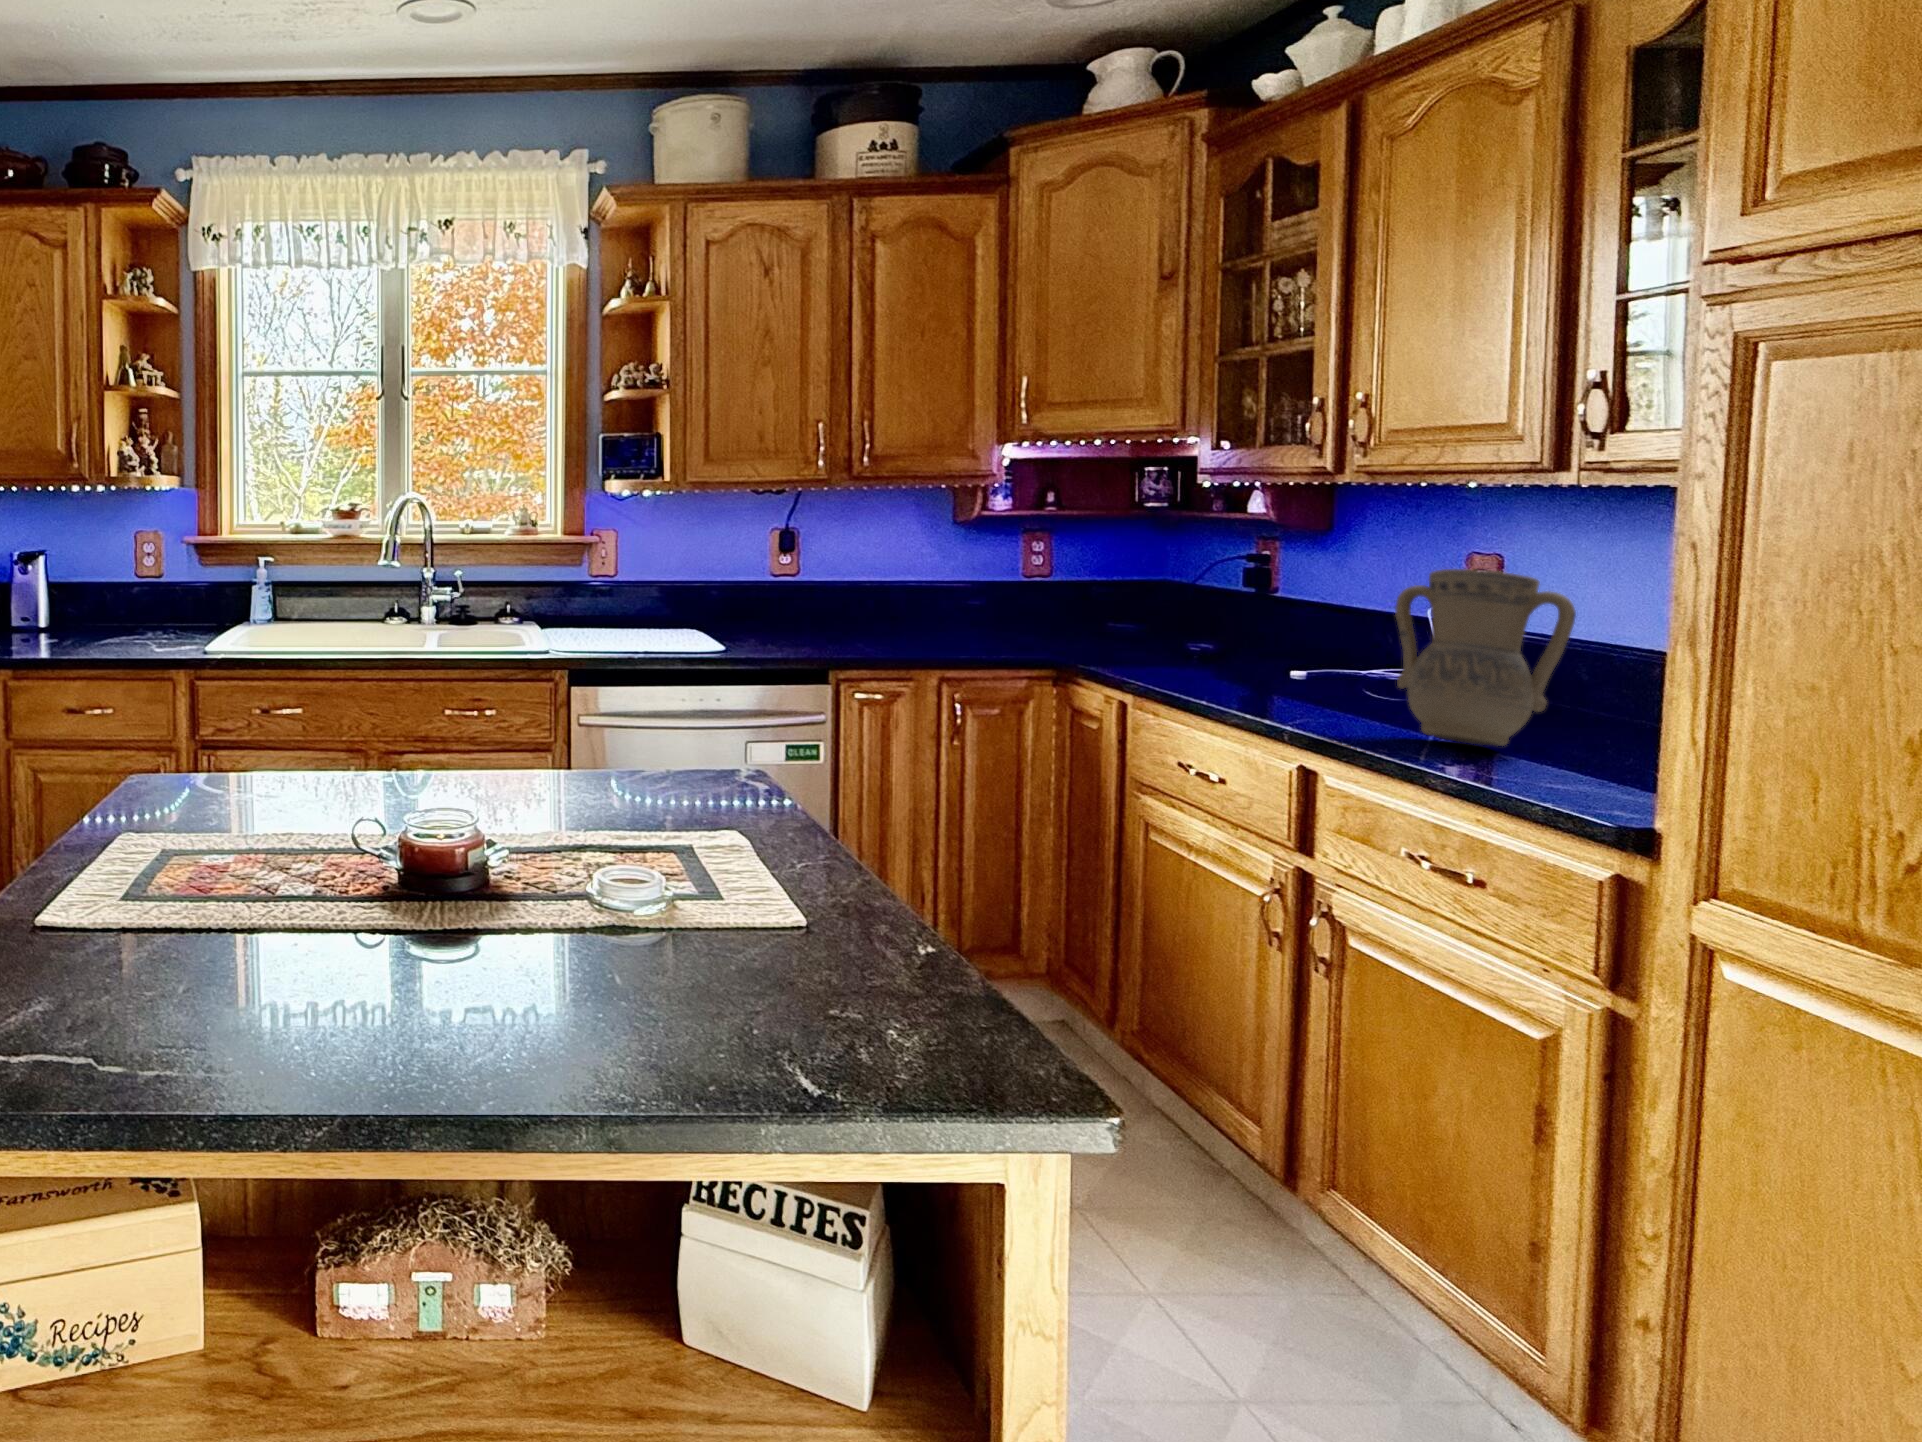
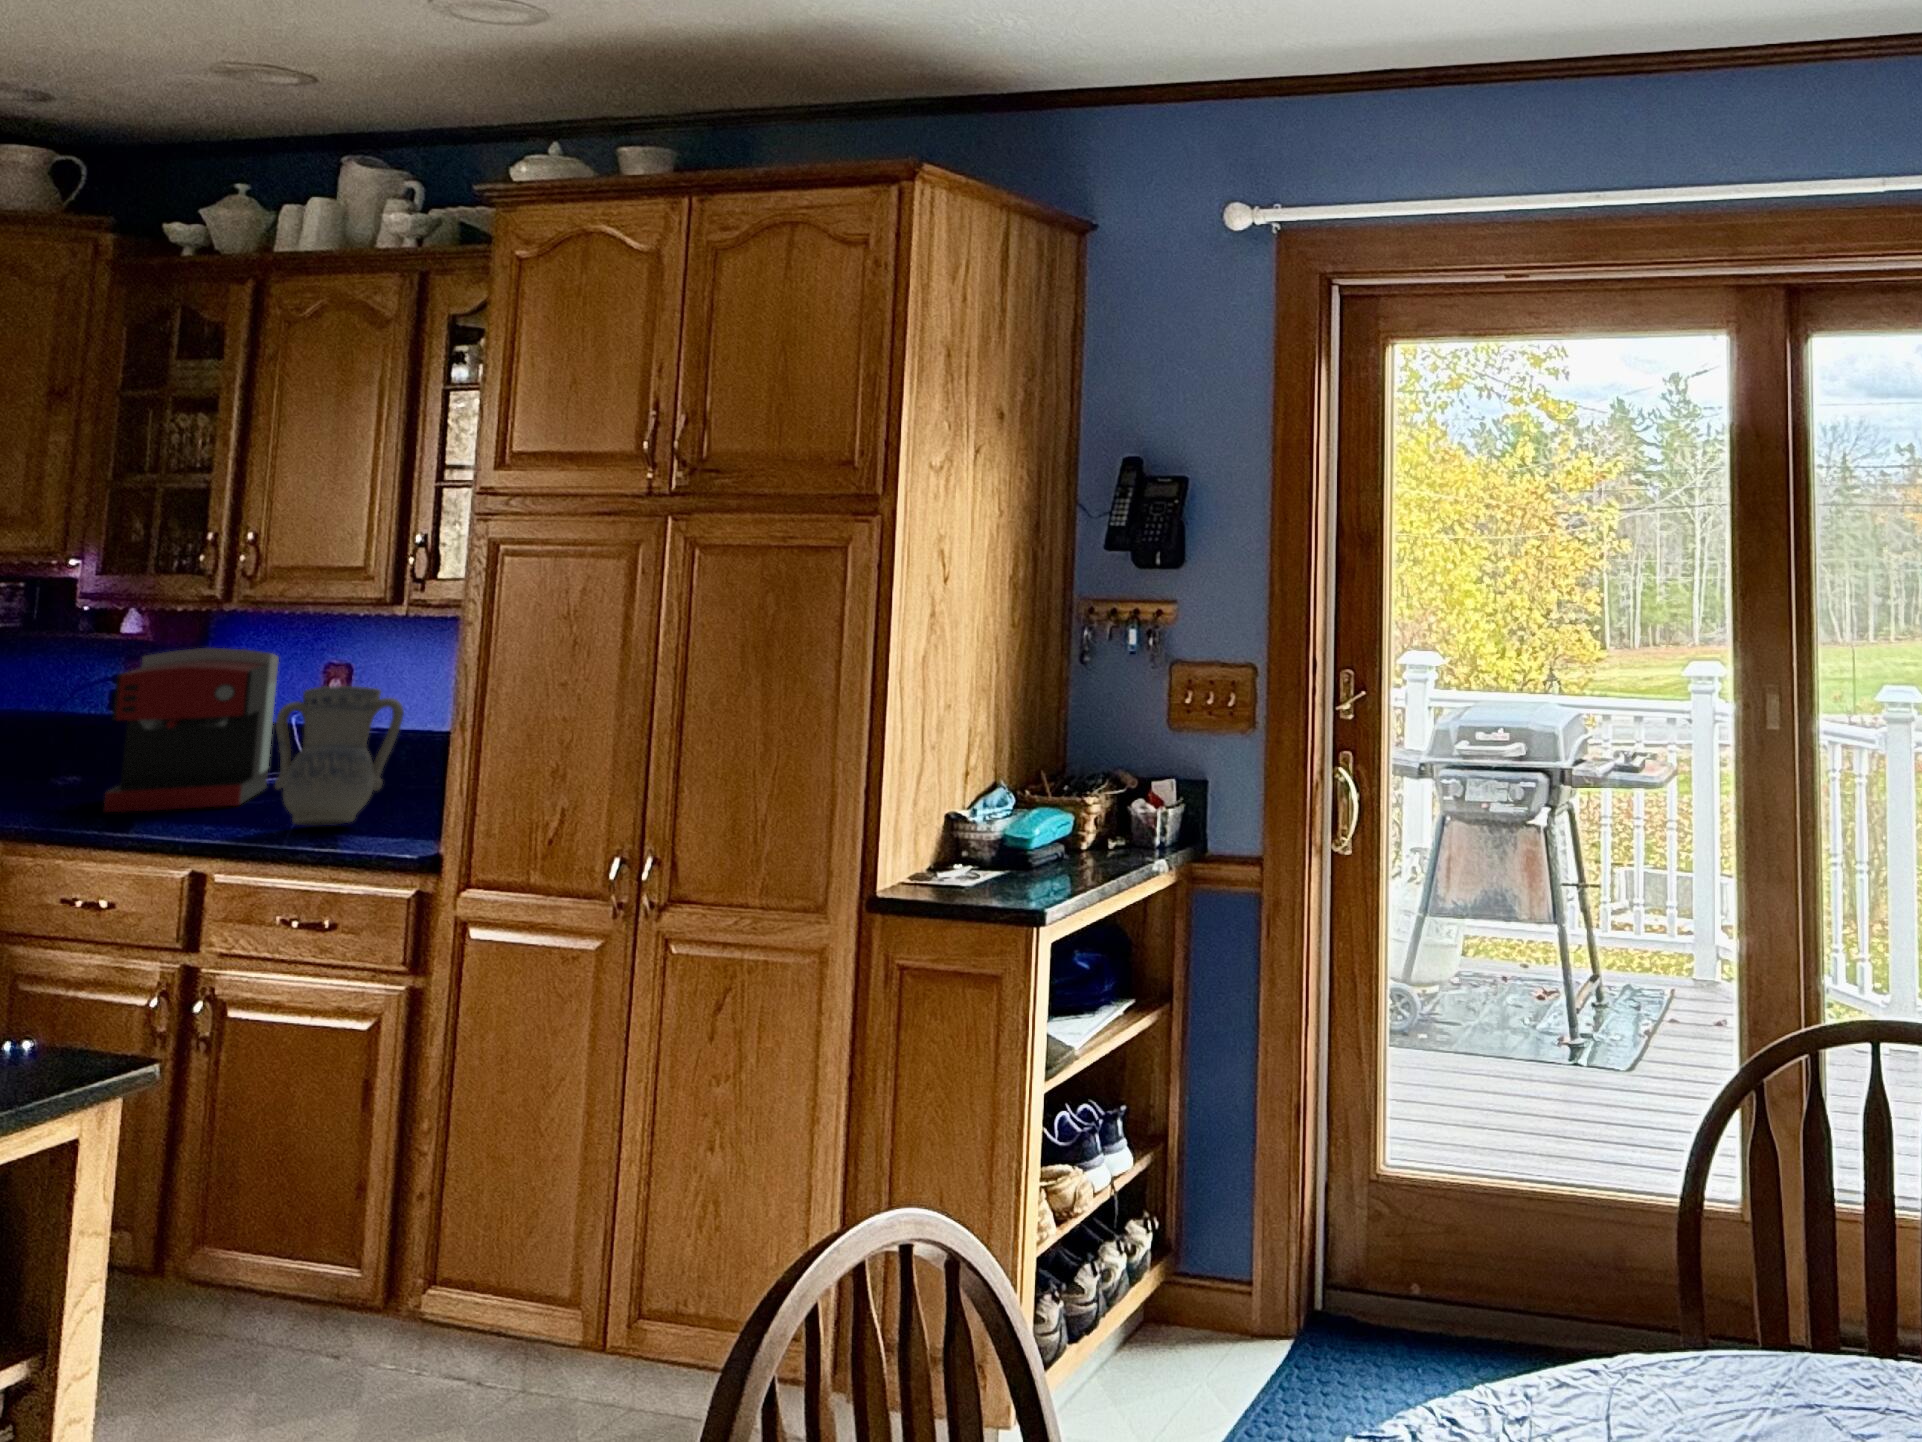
coffee maker: none [1225,524,1405,699] -> present [104,648,279,812]

